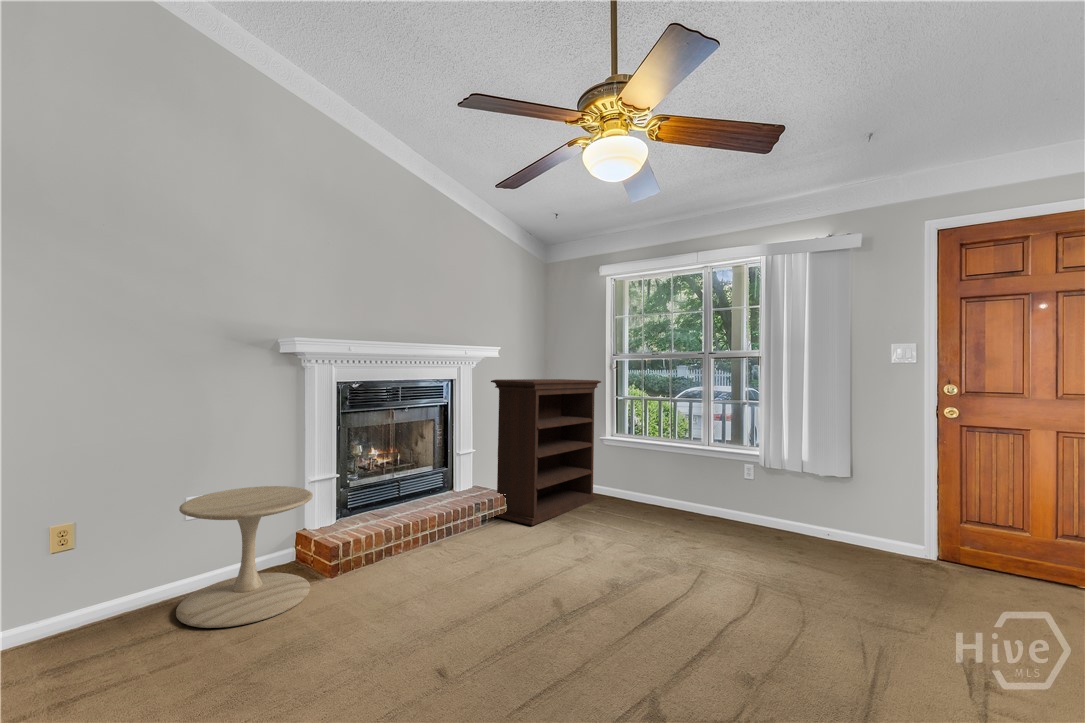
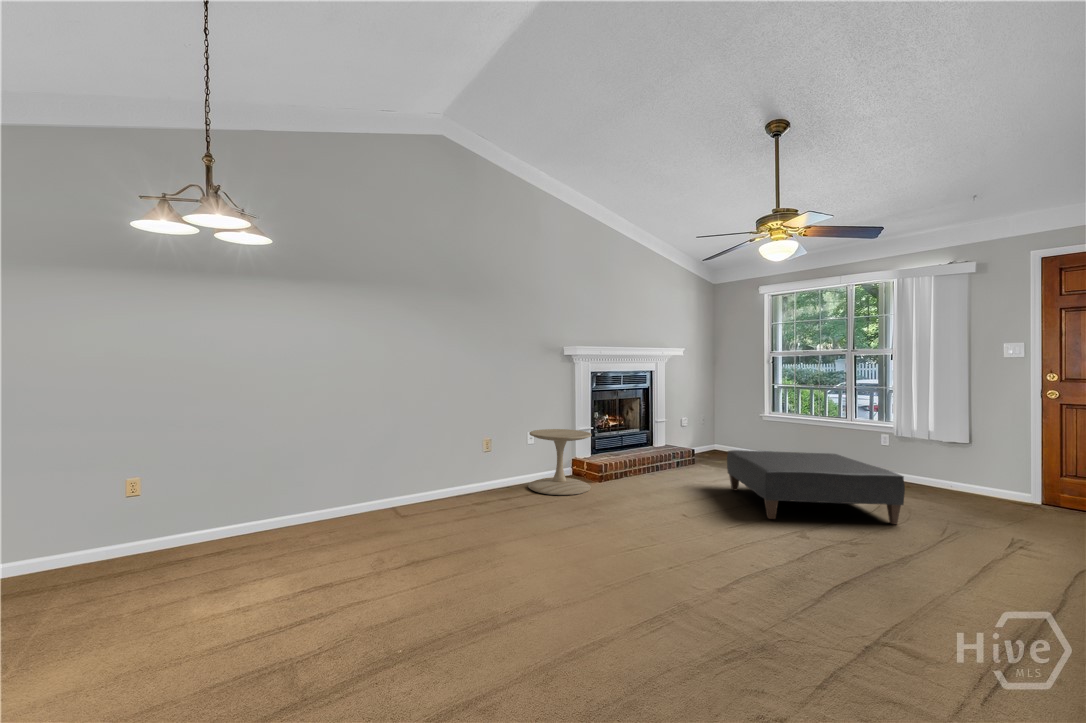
bookshelf: present [491,379,601,525] -> none [680,371,760,470]
ottoman: none [543,503,799,656] -> present [727,450,905,524]

